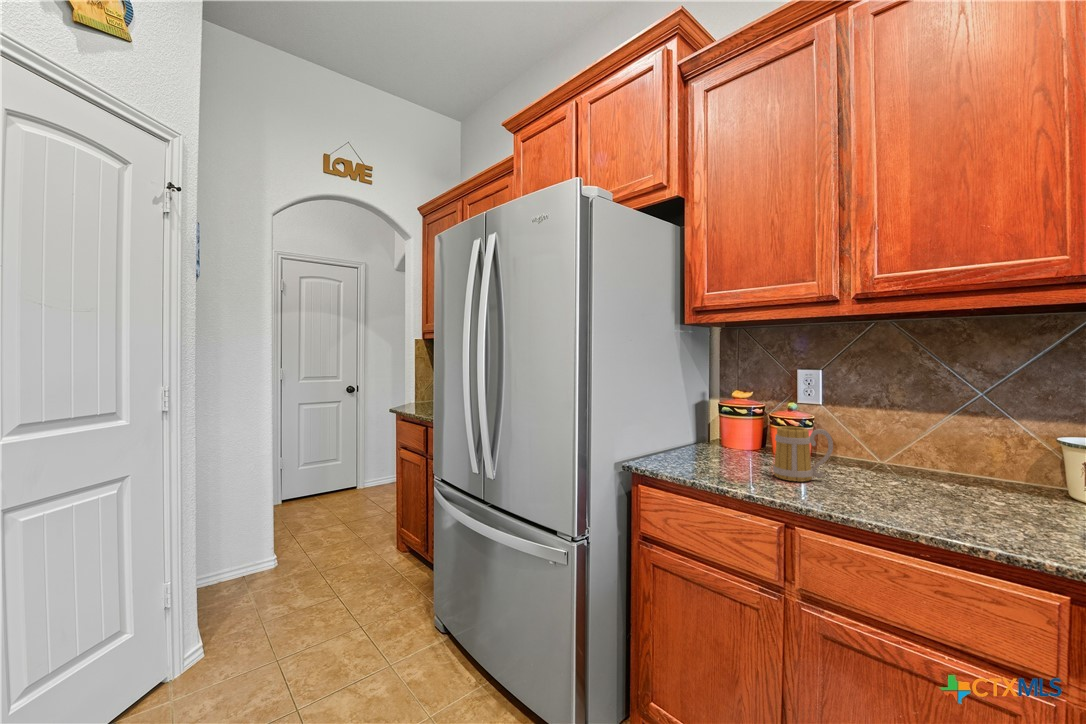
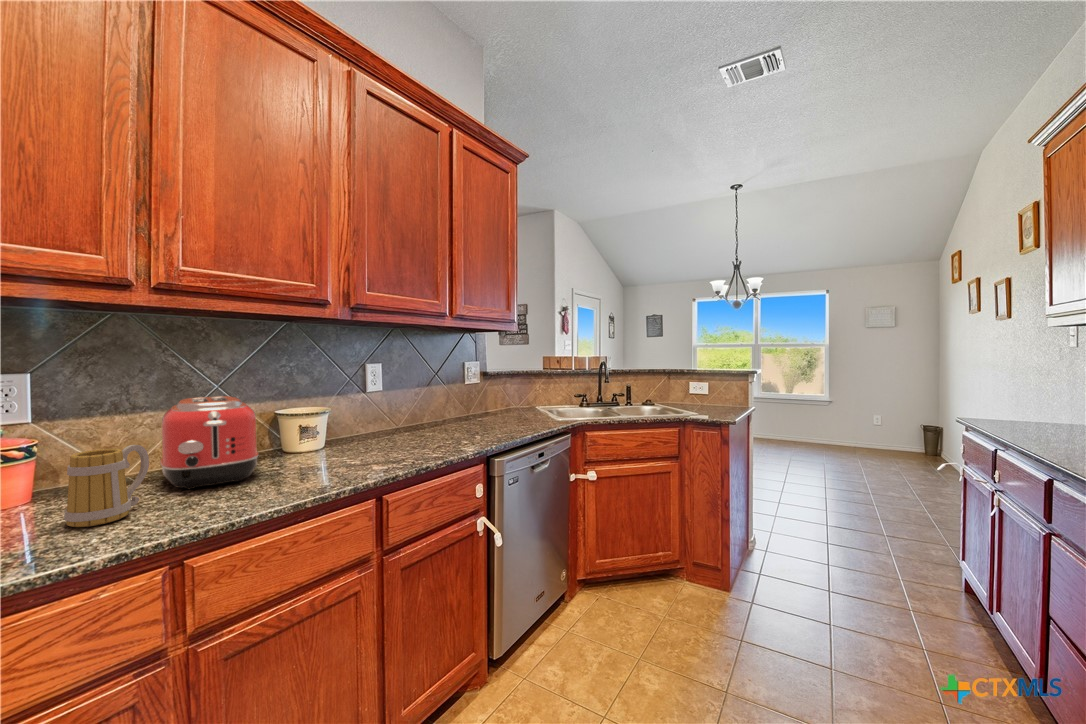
toaster: none [868,401,991,497] -> present [160,396,259,489]

